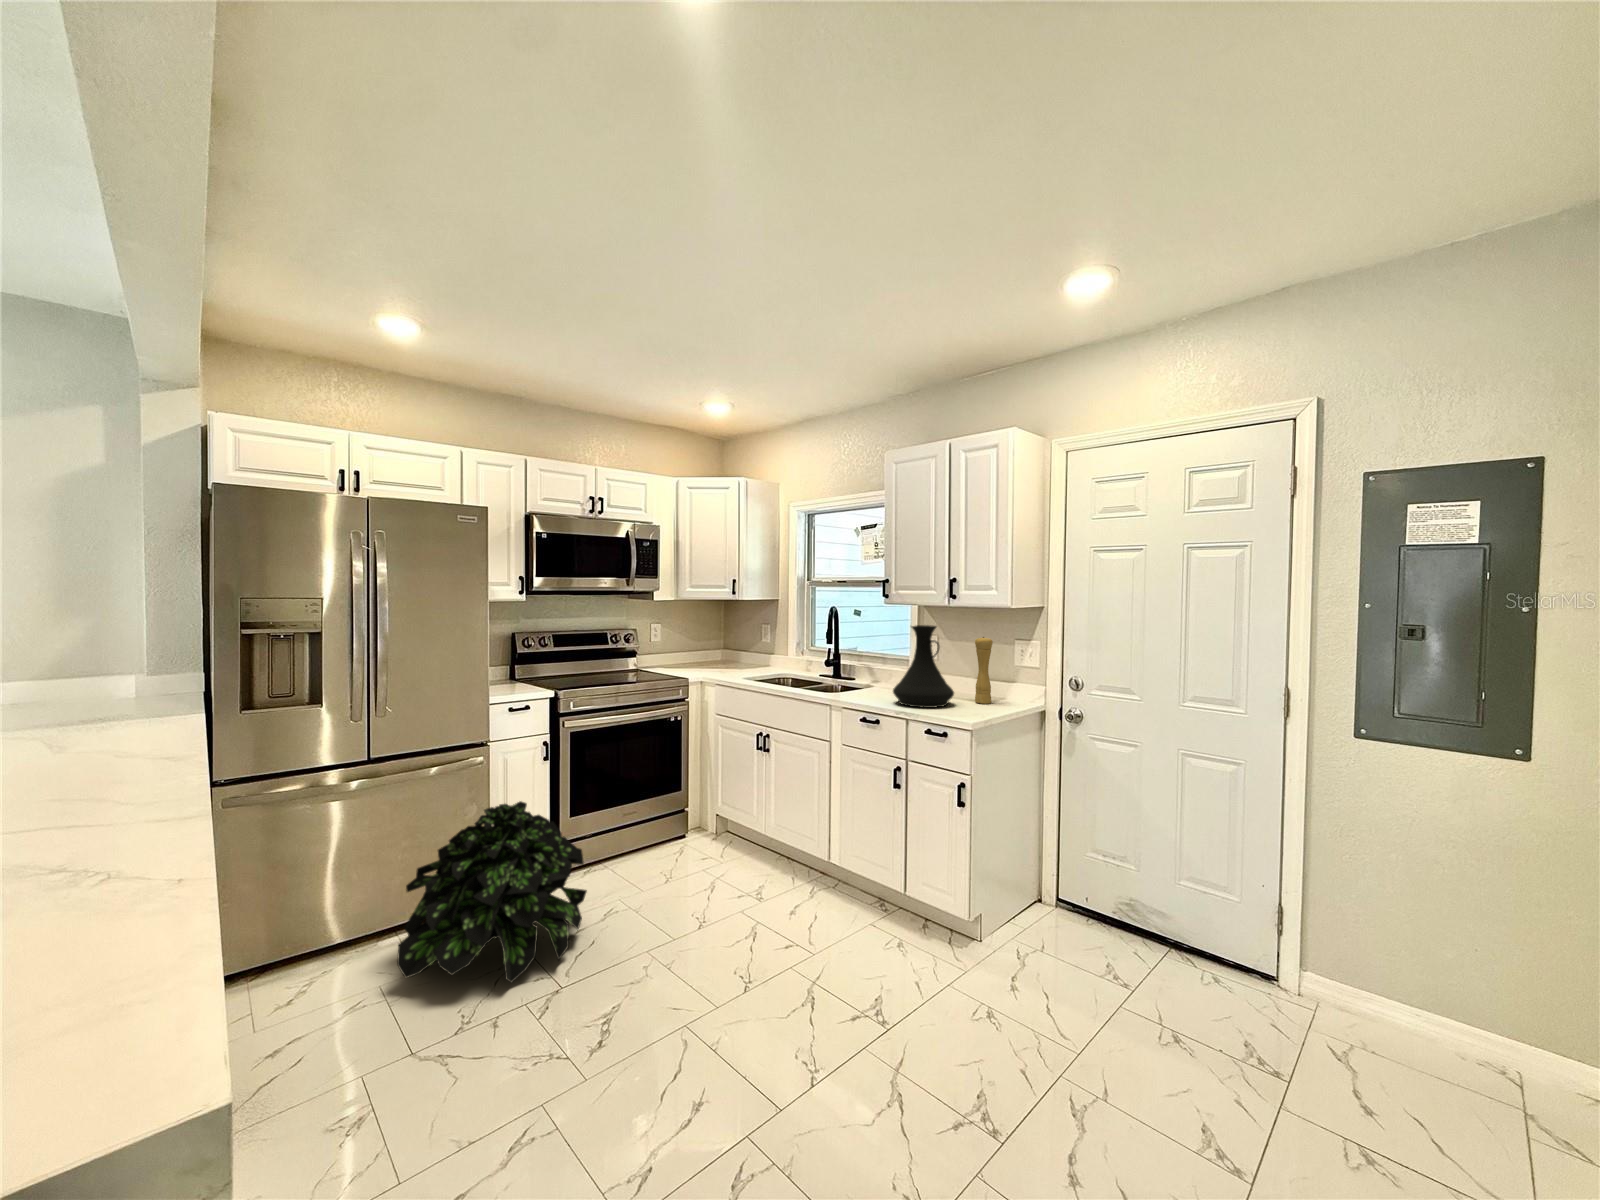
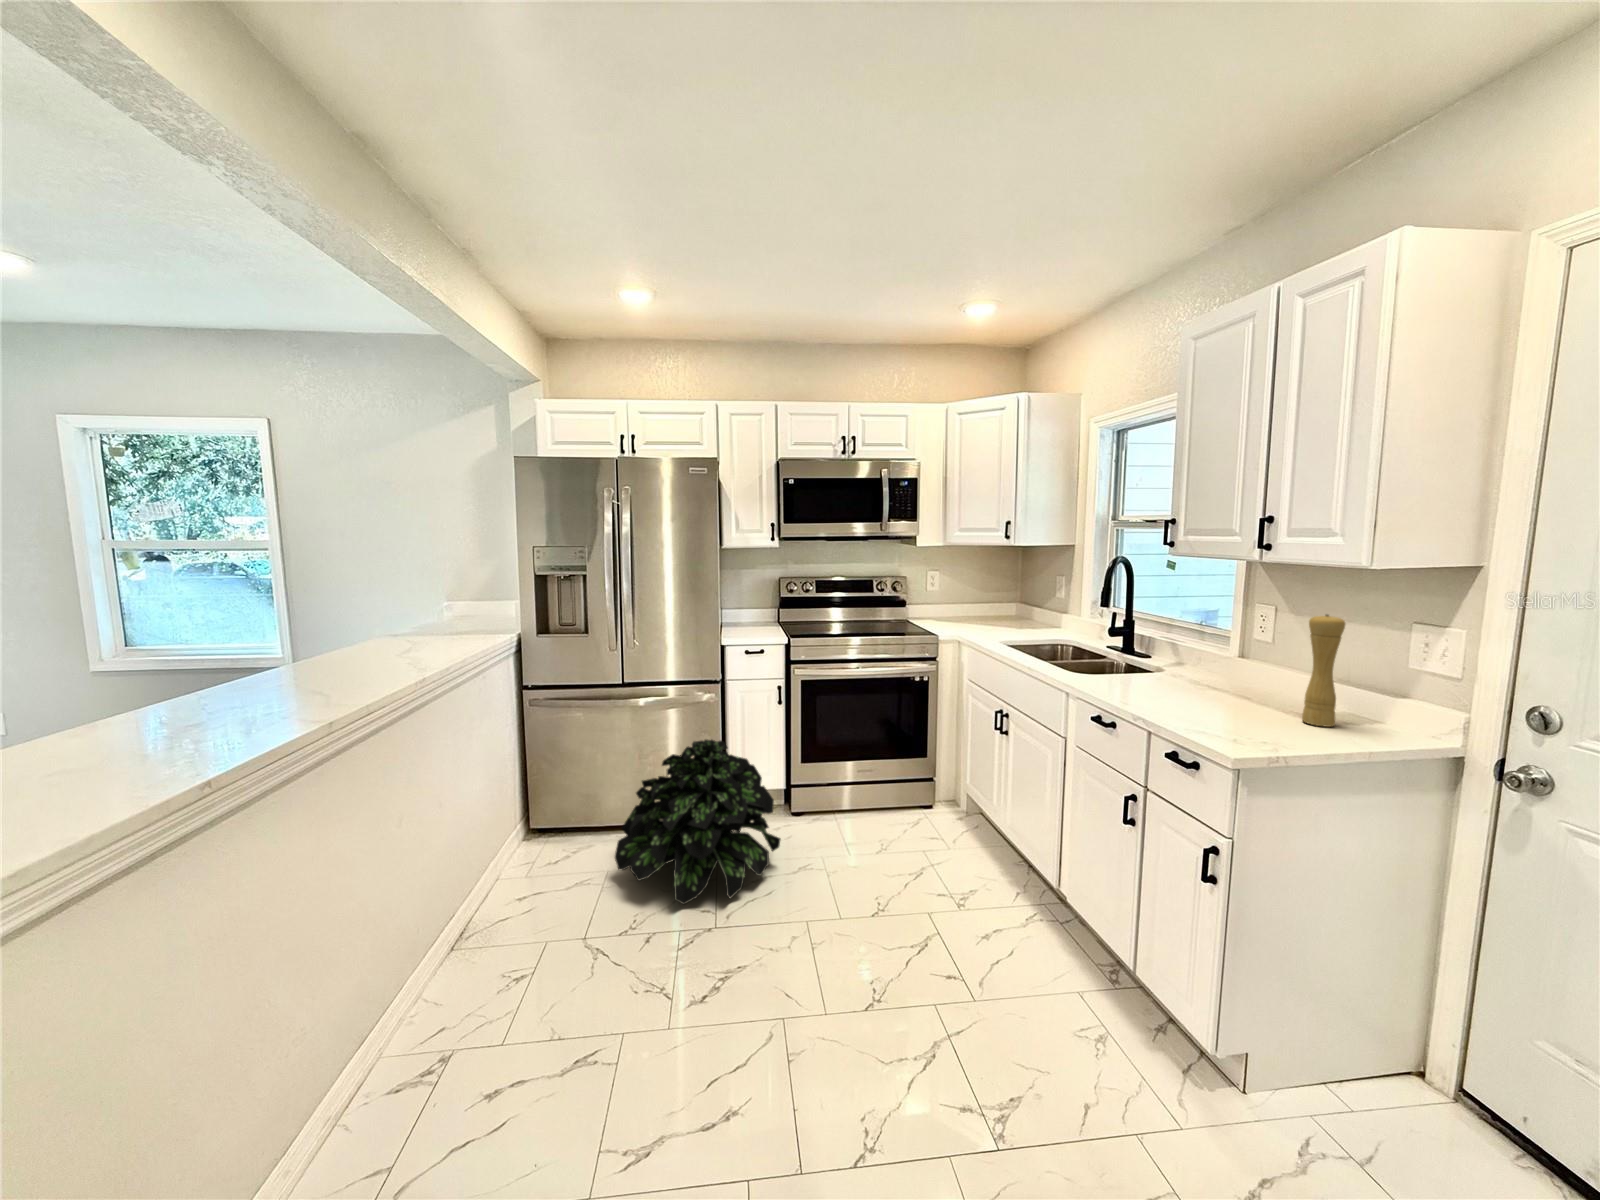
vase: present [893,625,954,708] -> none [1145,590,1254,720]

